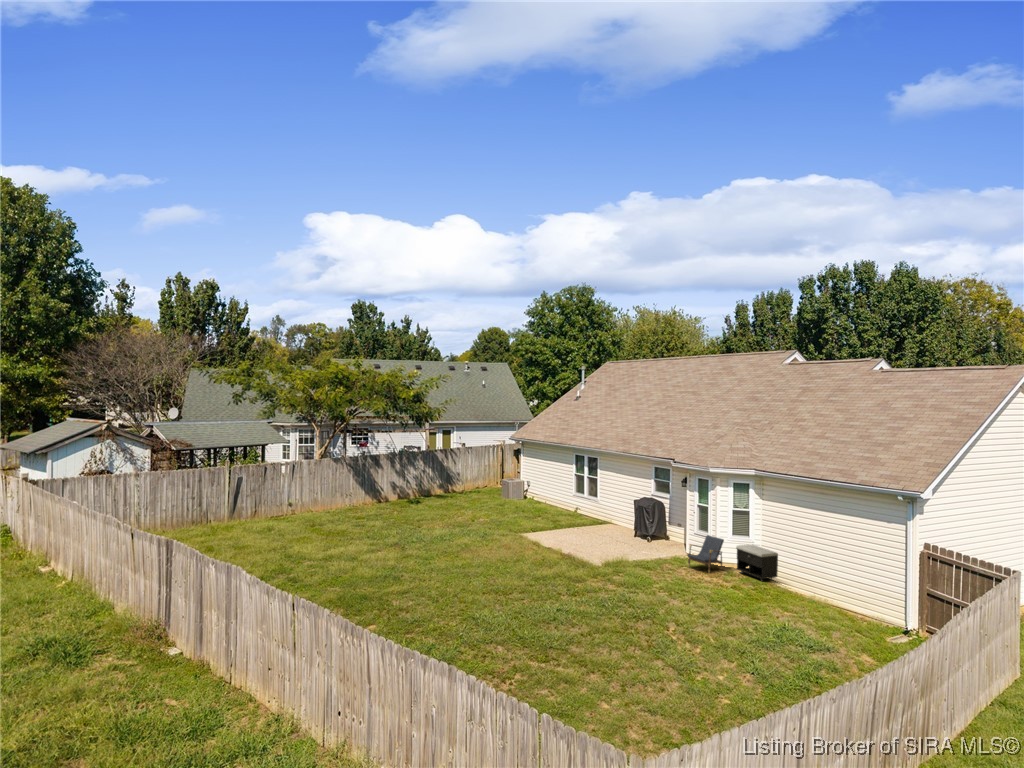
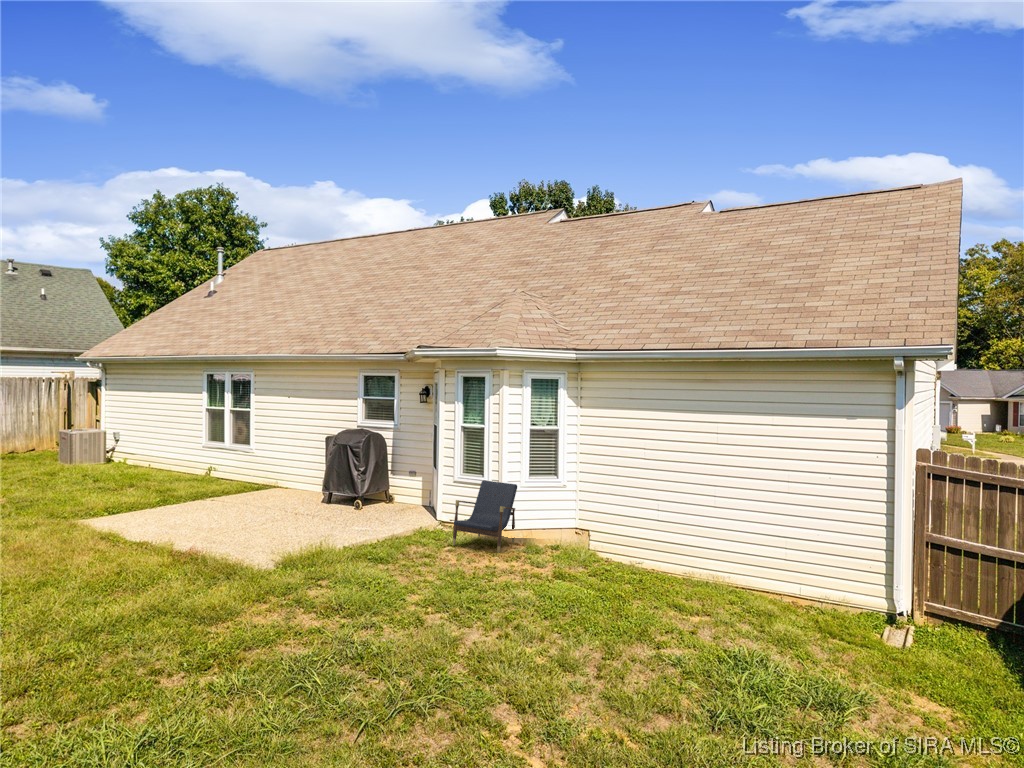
storage bench: present [736,544,778,581] -> none [542,489,620,555]

